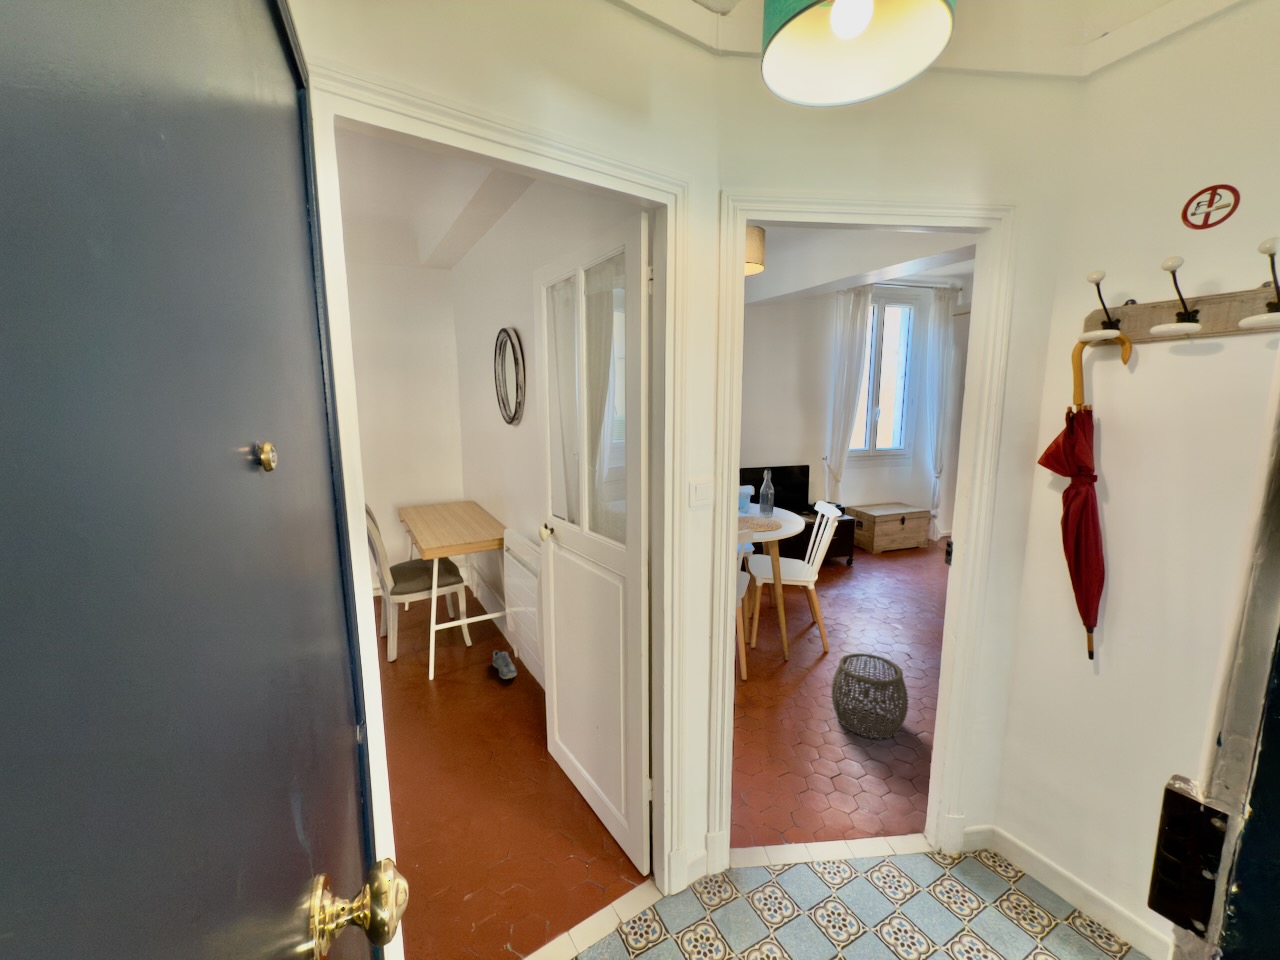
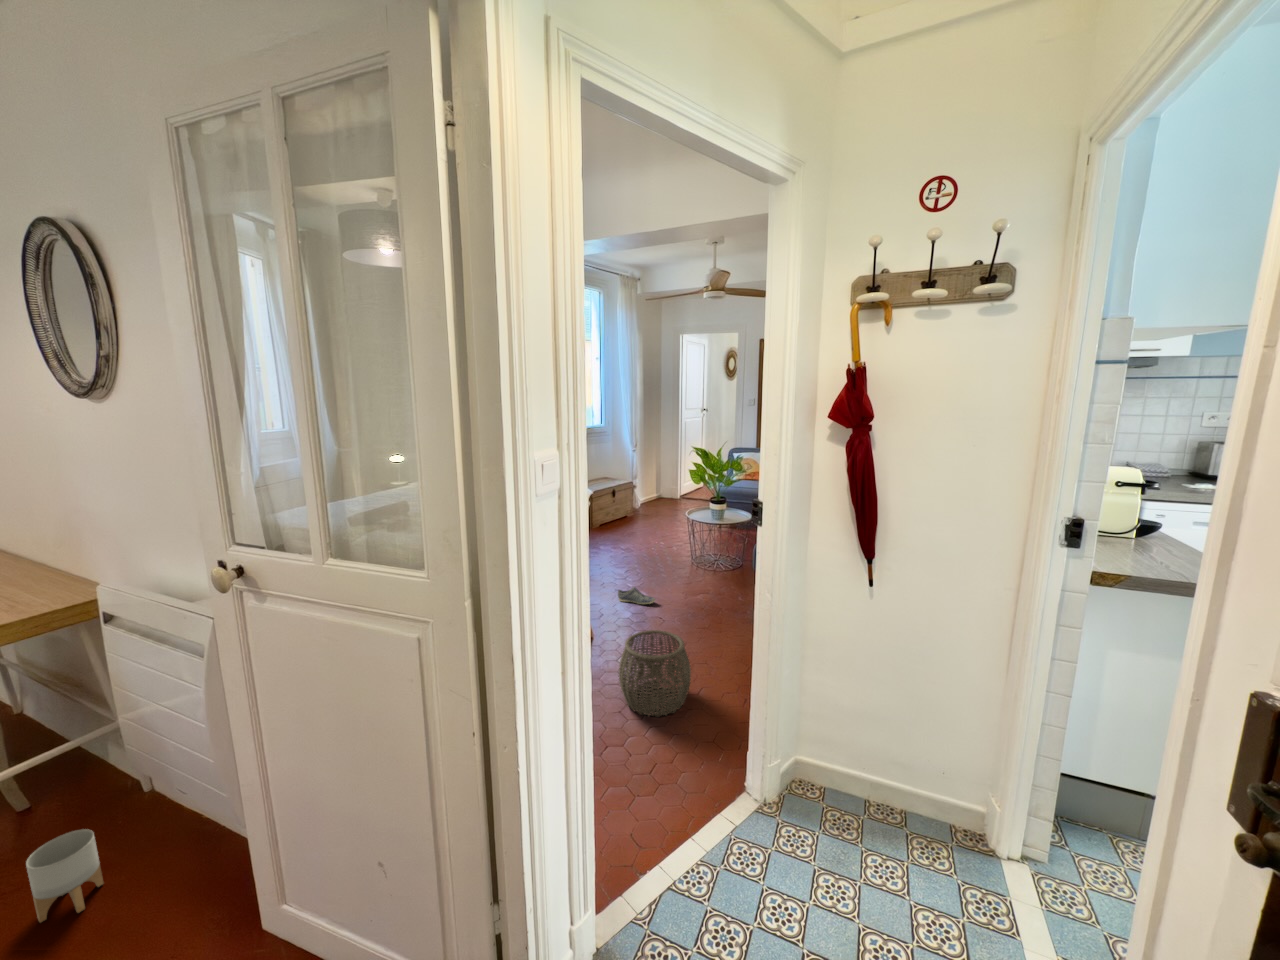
shoe: present [493,650,517,679] -> present [618,587,655,604]
planter: none [466,662,493,705] -> present [26,829,103,922]

